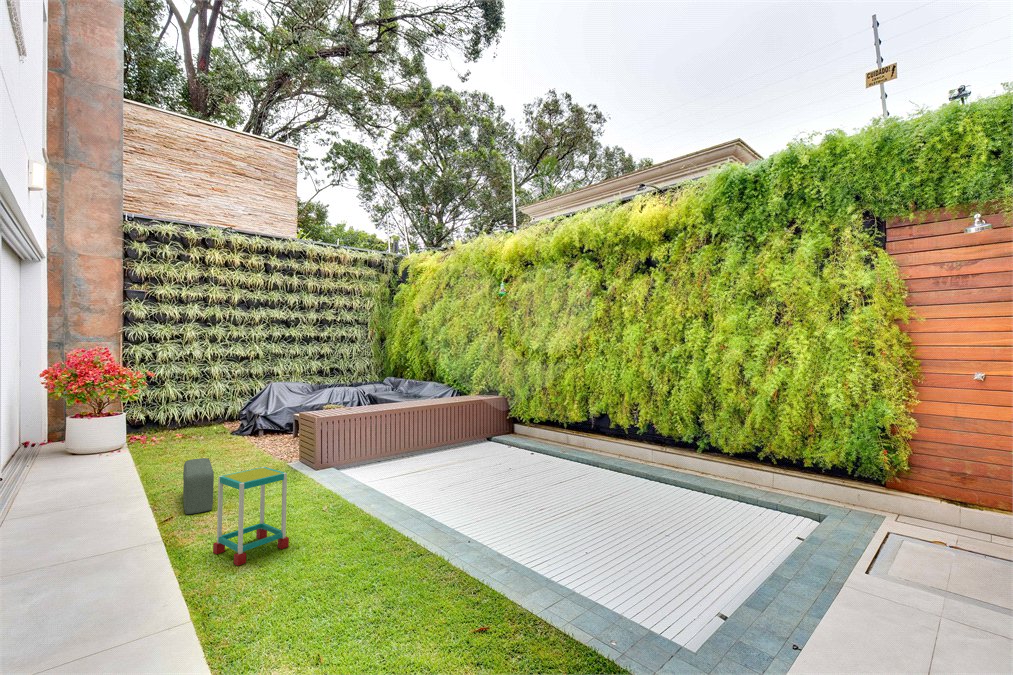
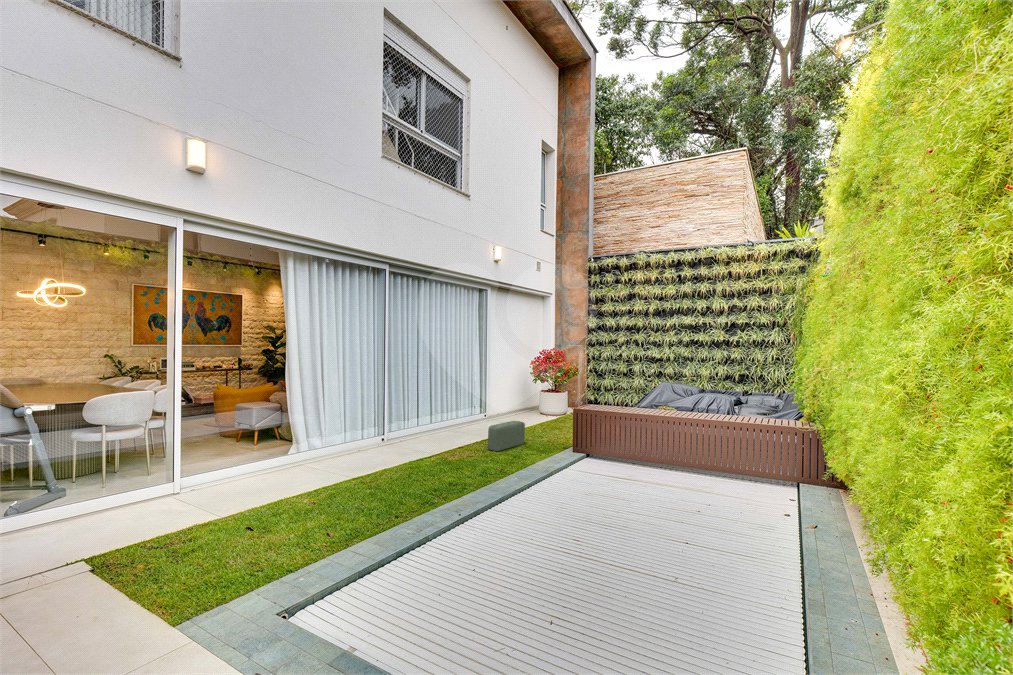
side table: present [213,467,289,566] -> none [436,424,475,477]

